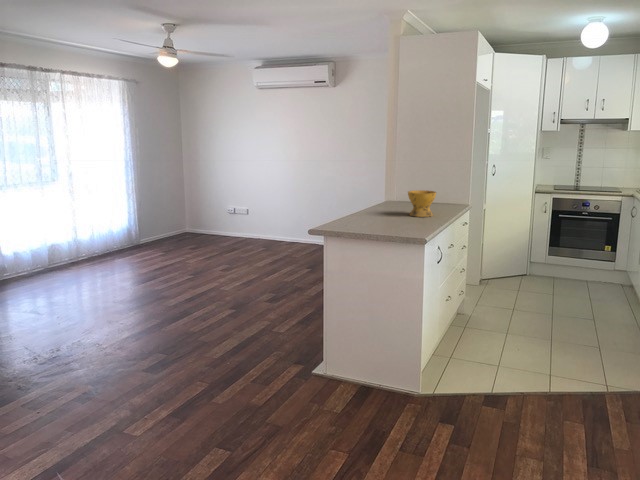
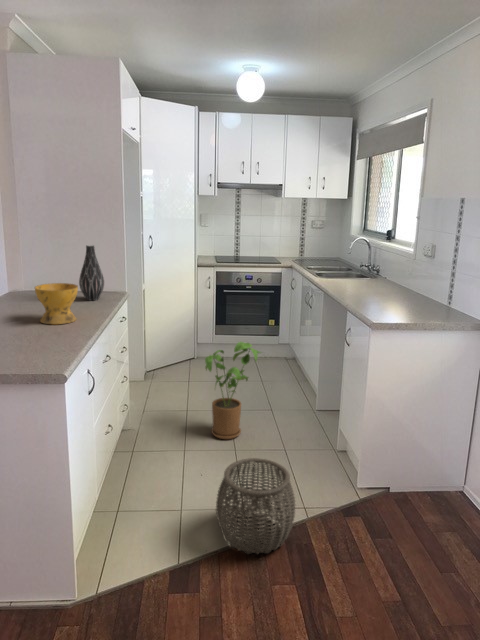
vase: none [436,166,454,207] -> present [79,245,104,300]
house plant: none [532,250,586,332] -> present [205,342,261,439]
woven basket: none [525,331,596,403] -> present [216,458,295,554]

